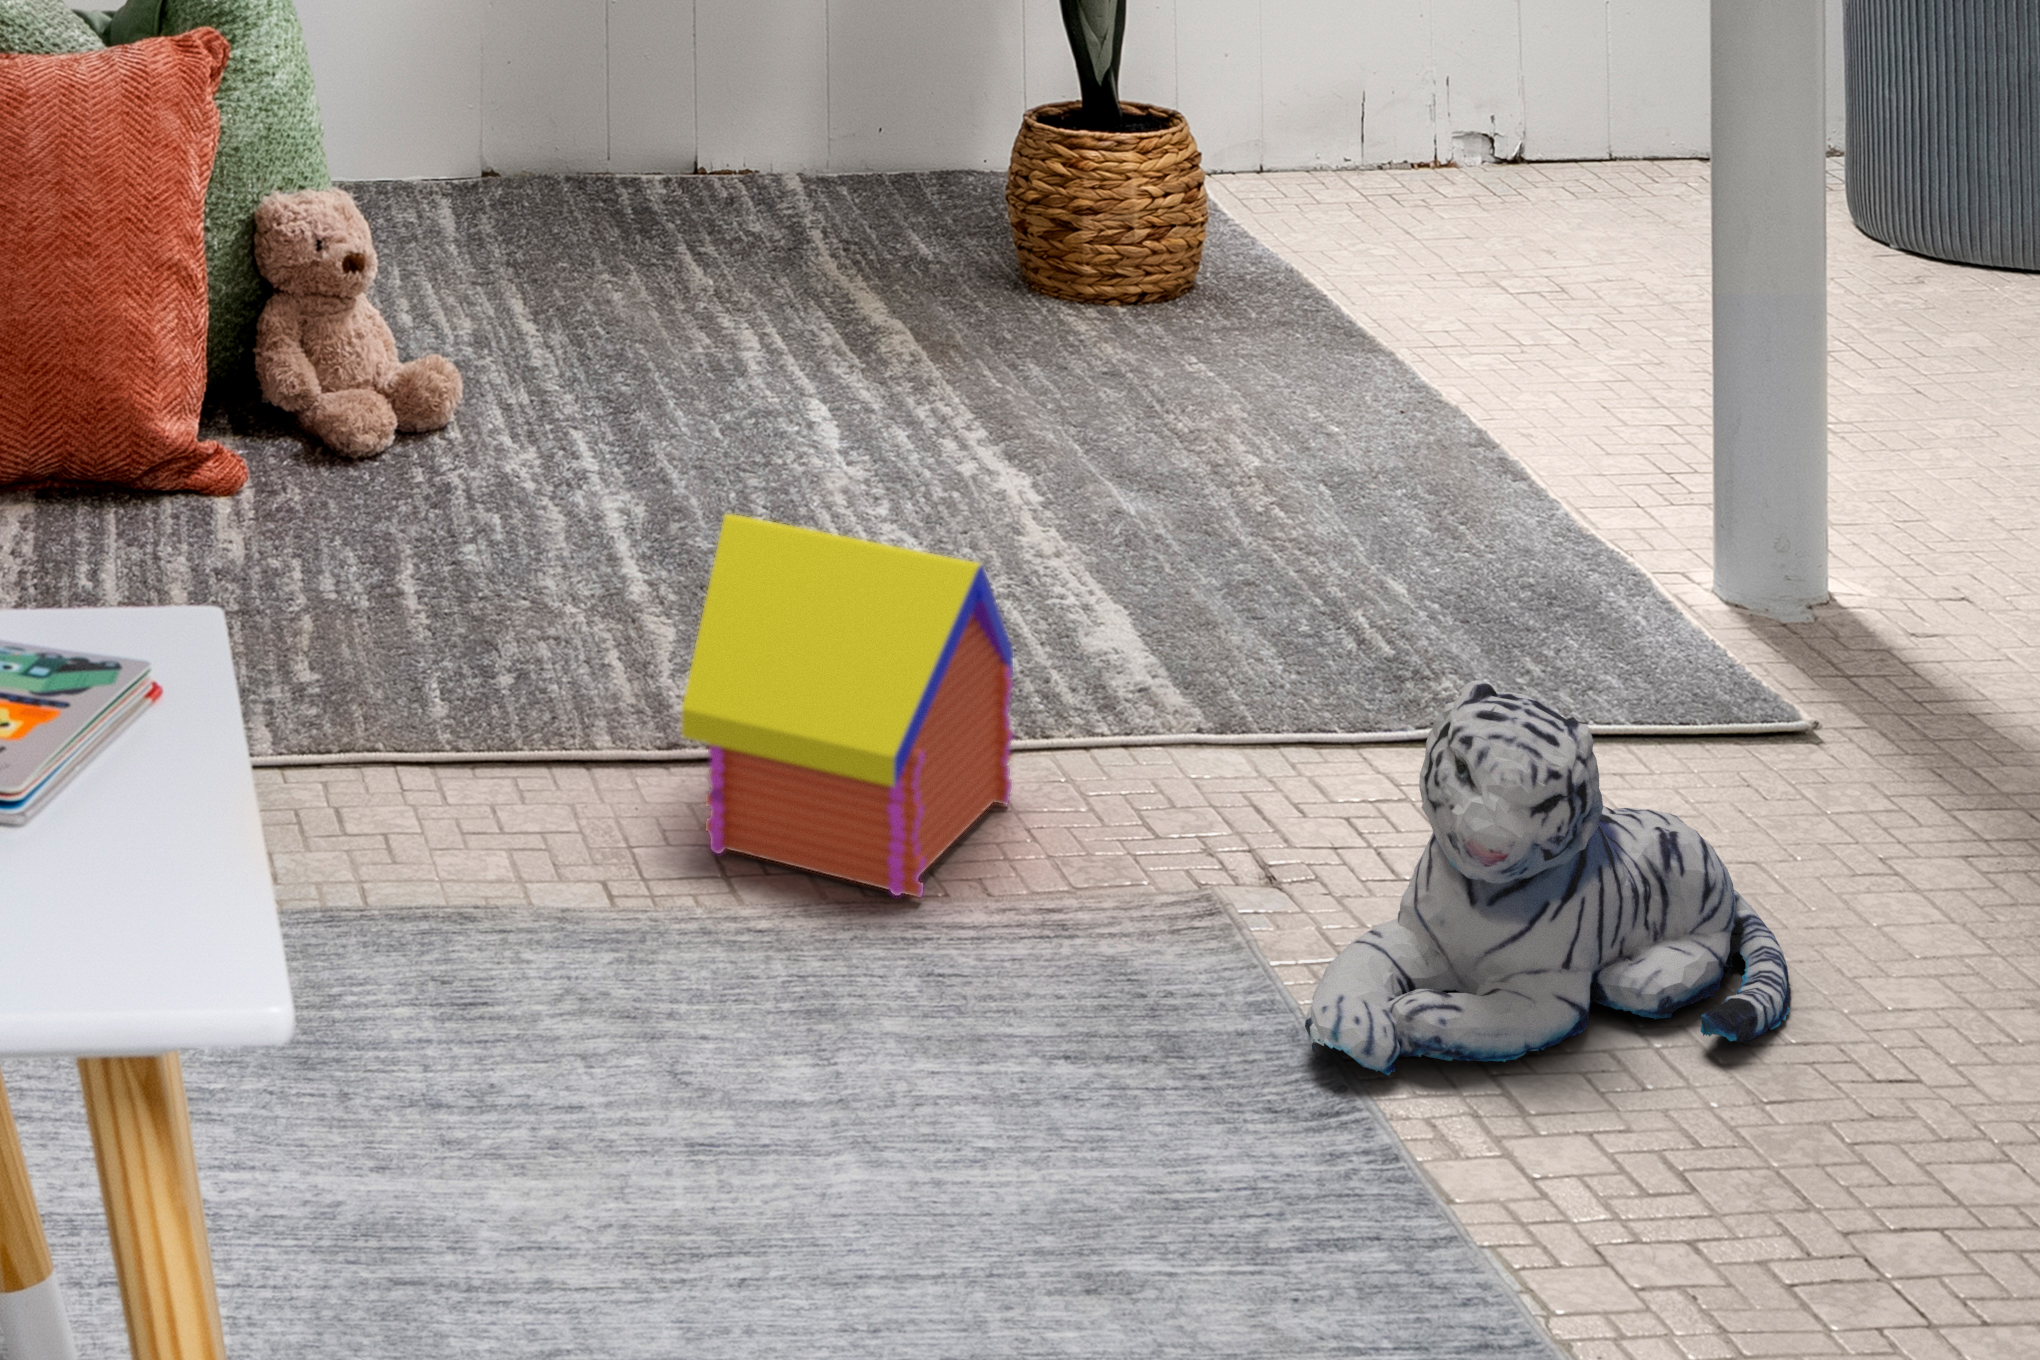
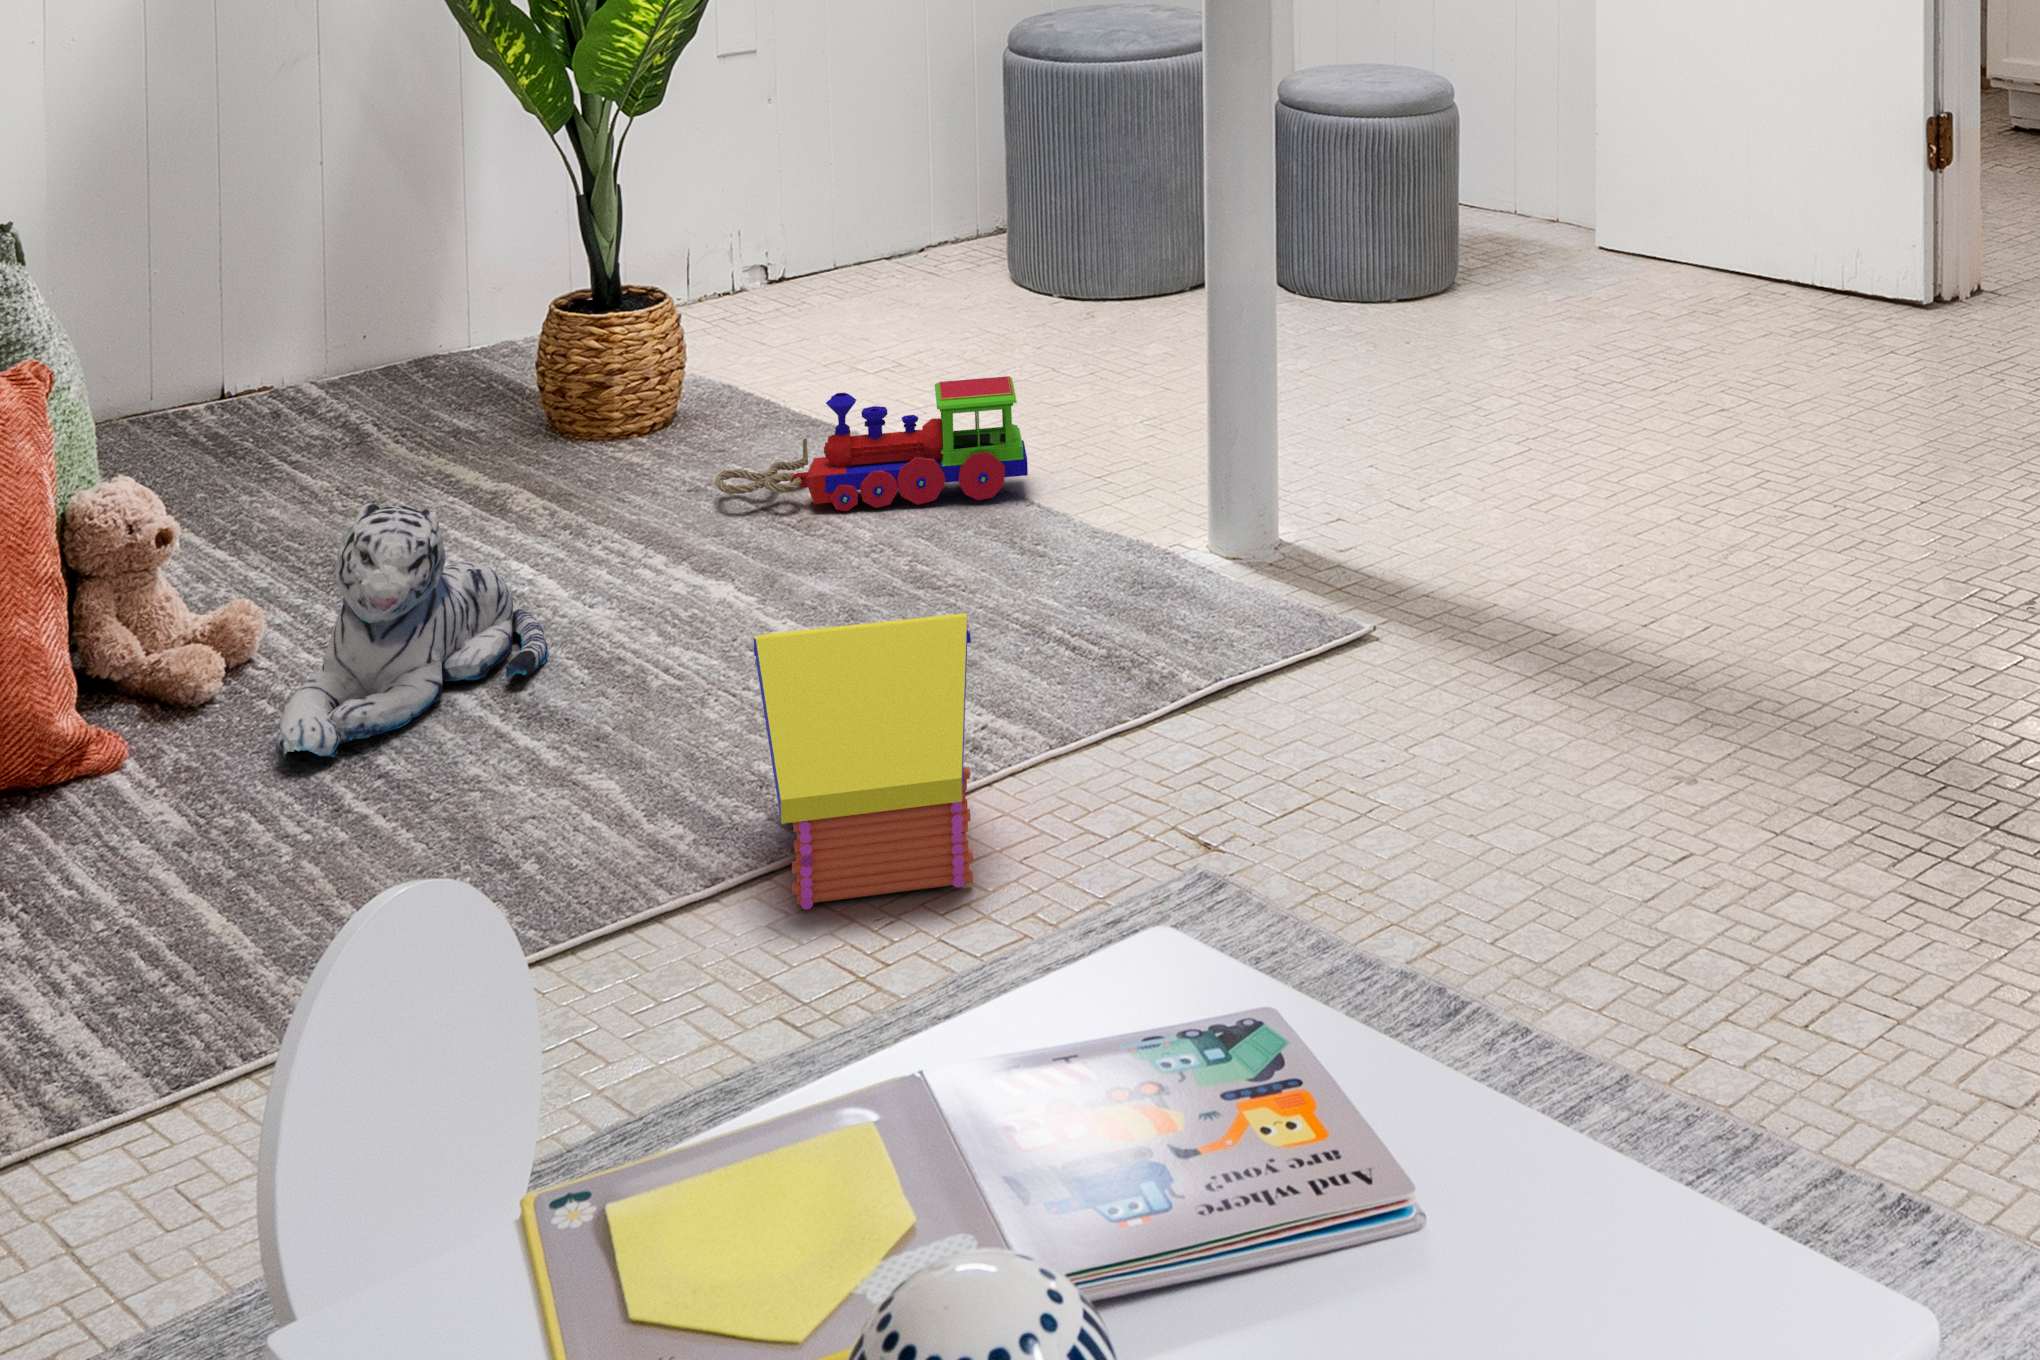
toy train: none [1109,290,1550,489] -> present [715,376,1028,511]
plush toy: present [1305,680,1791,1075] -> present [278,503,548,759]

